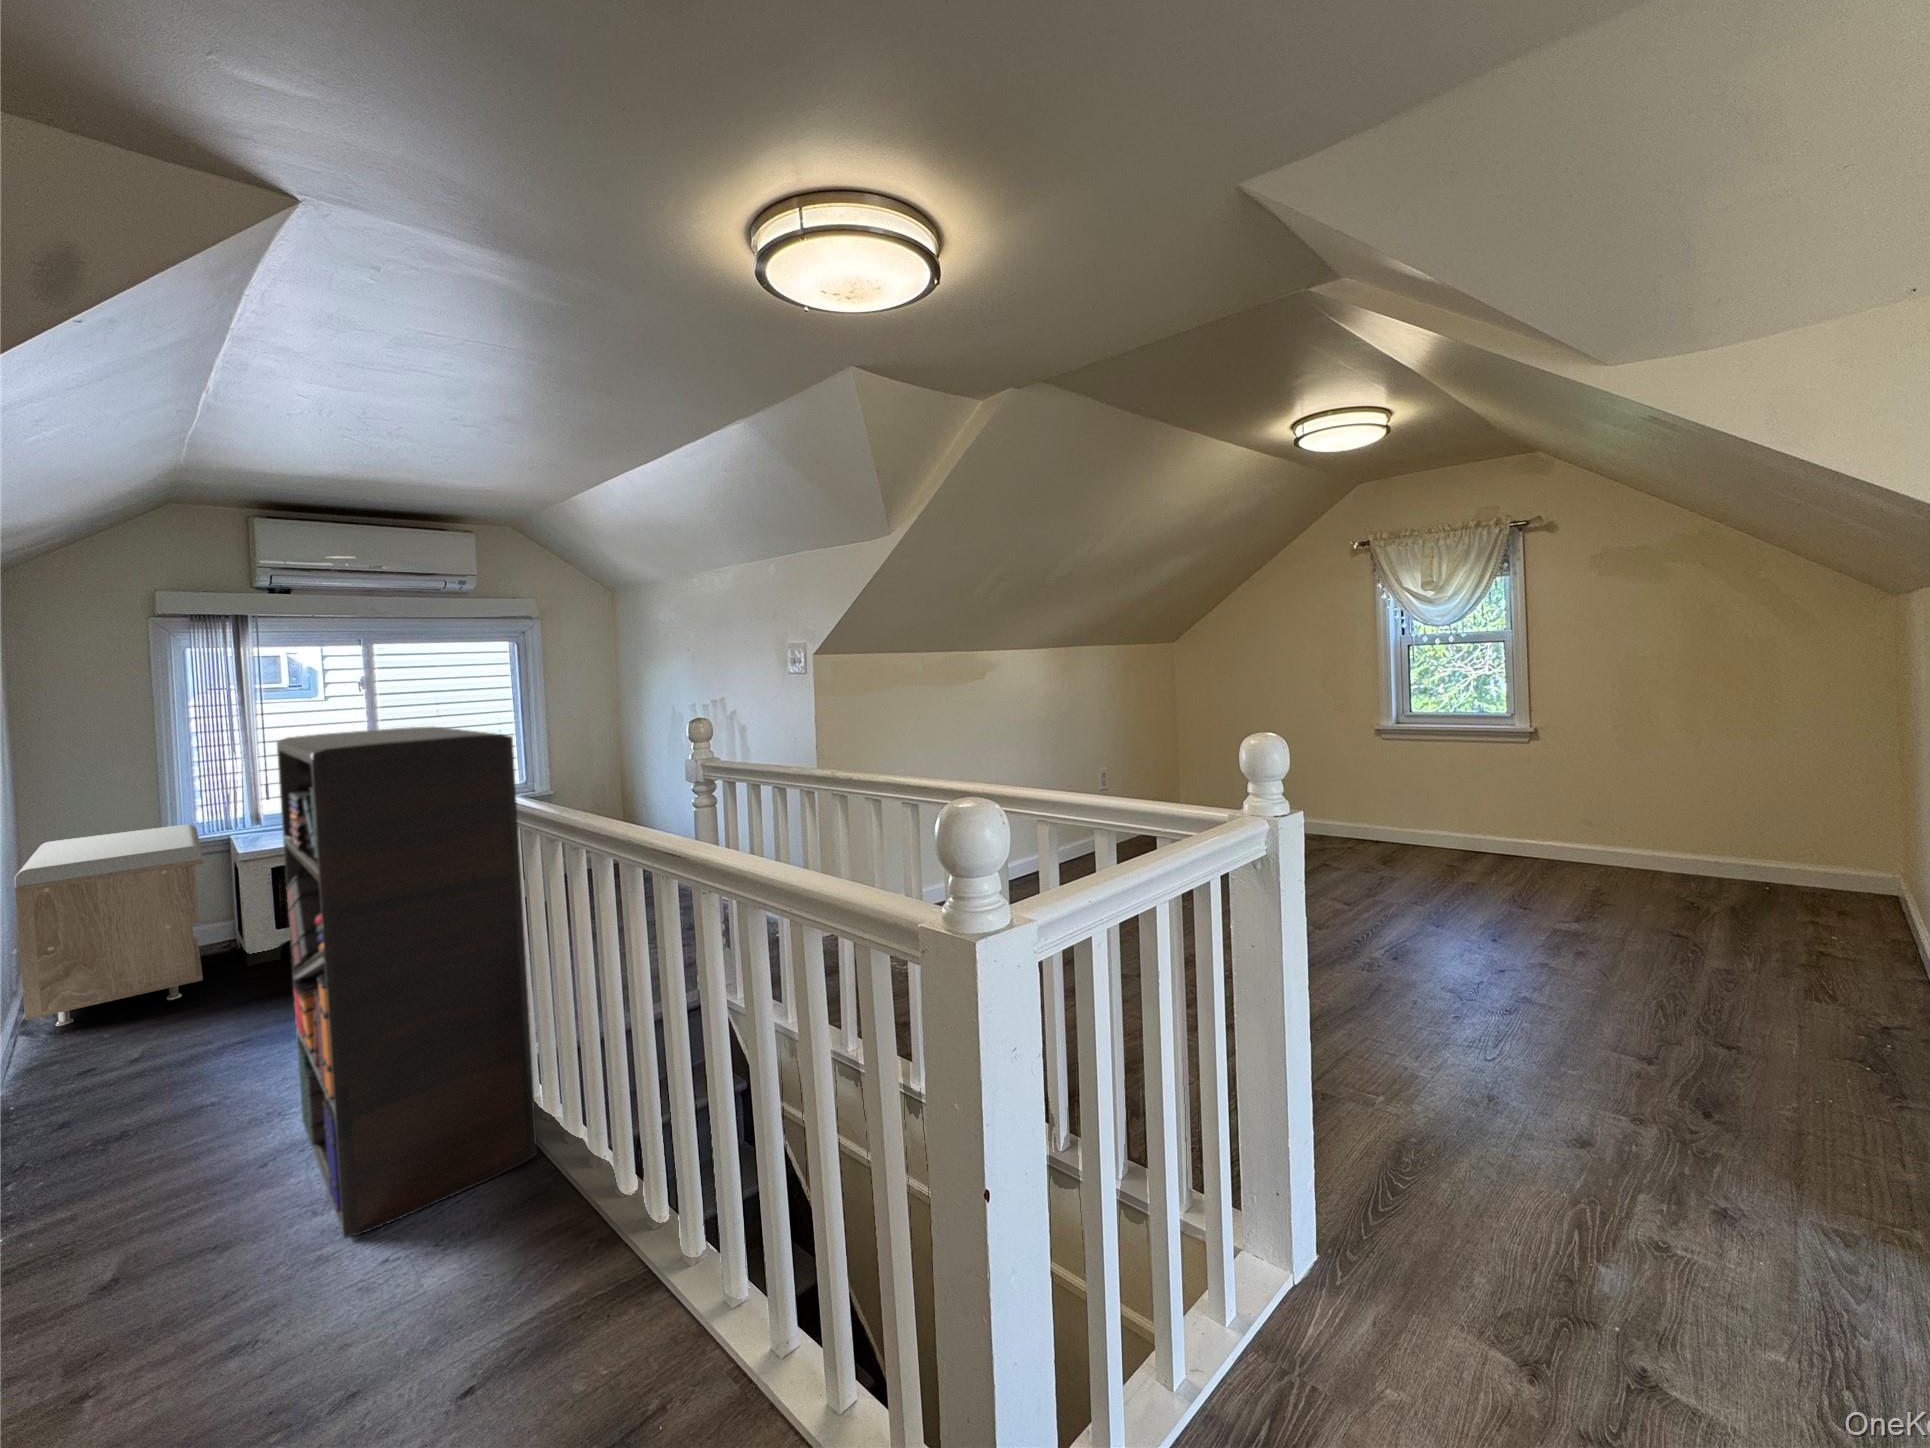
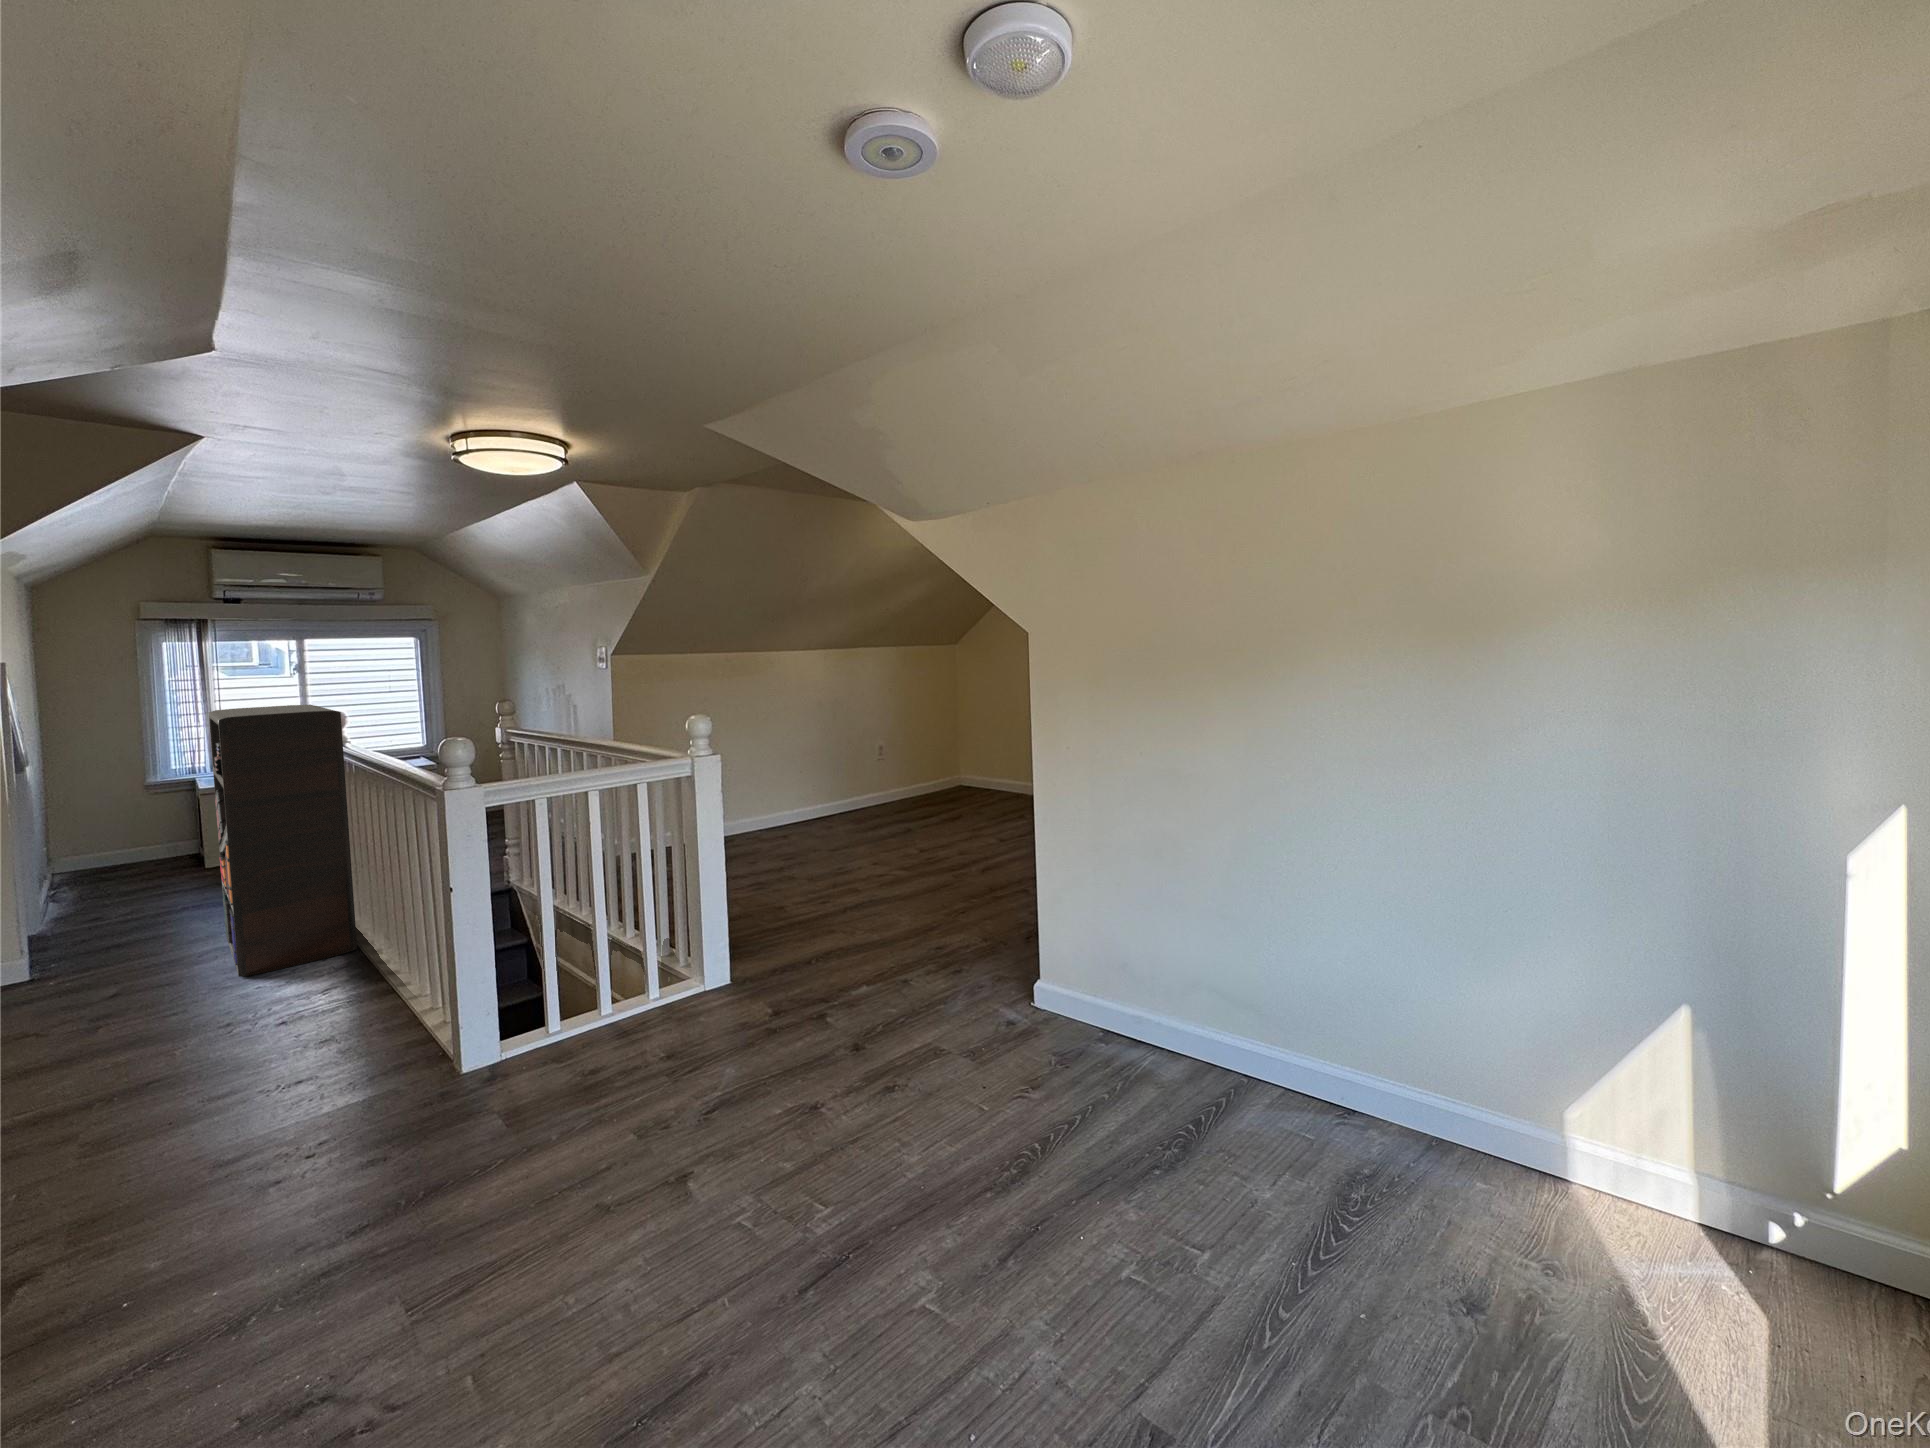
storage bench: present [15,824,203,1026] -> none [46,769,173,897]

